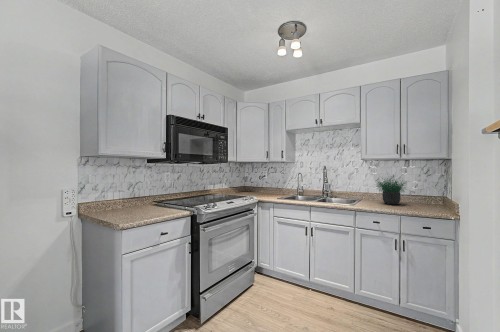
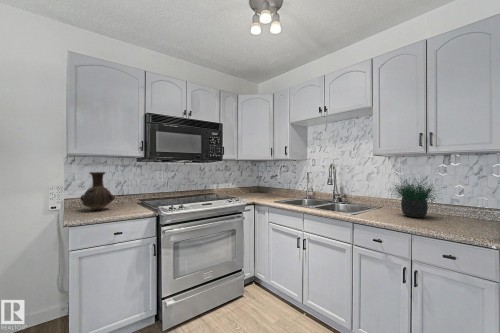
vase: none [111,173,147,212] -> present [80,172,115,210]

